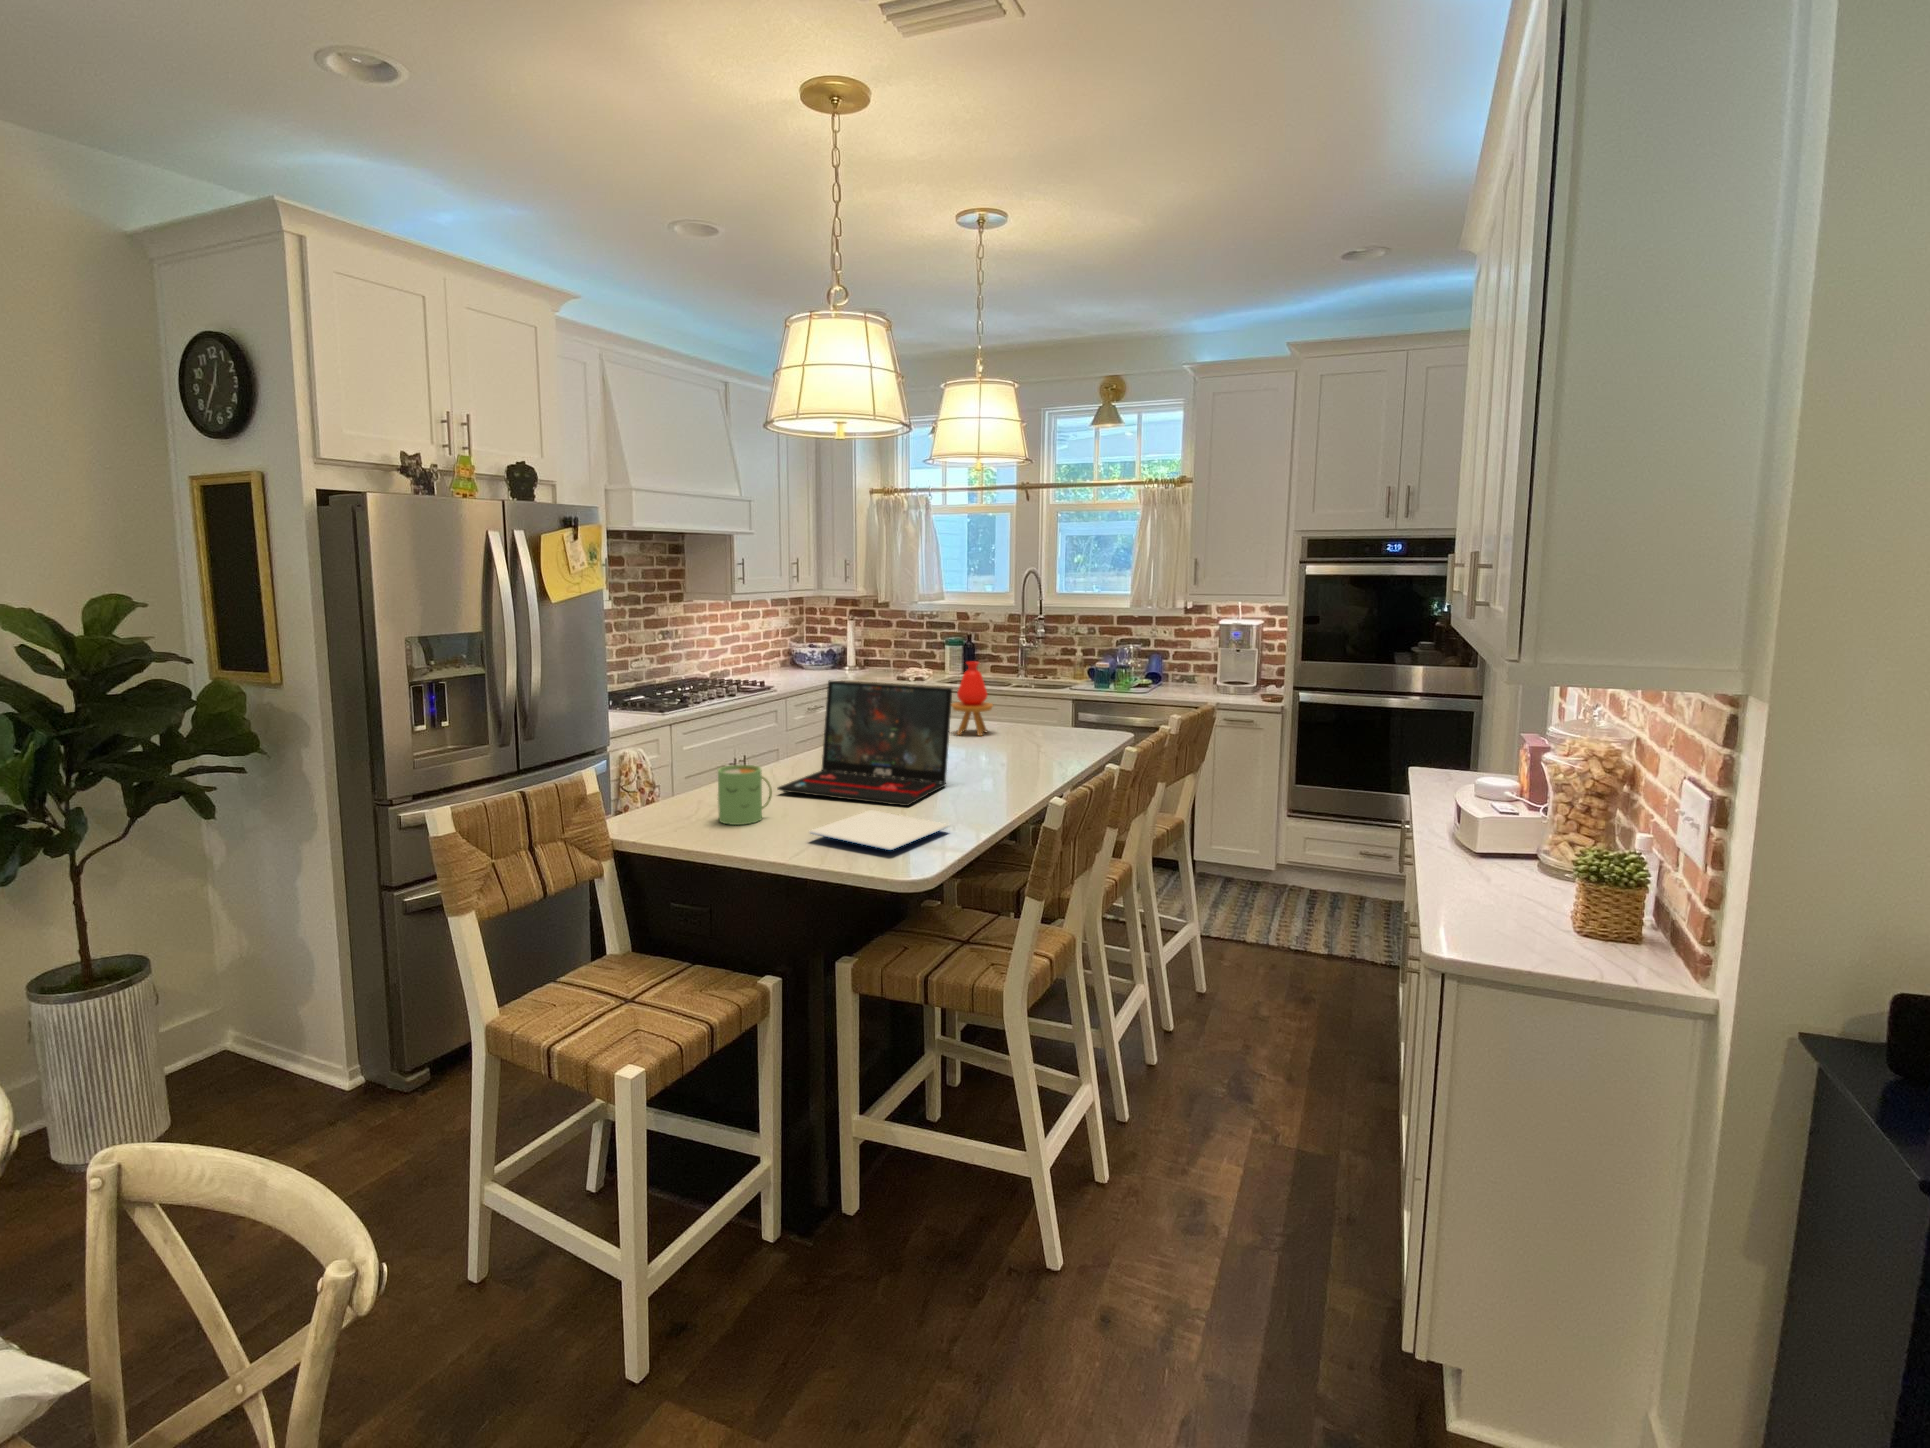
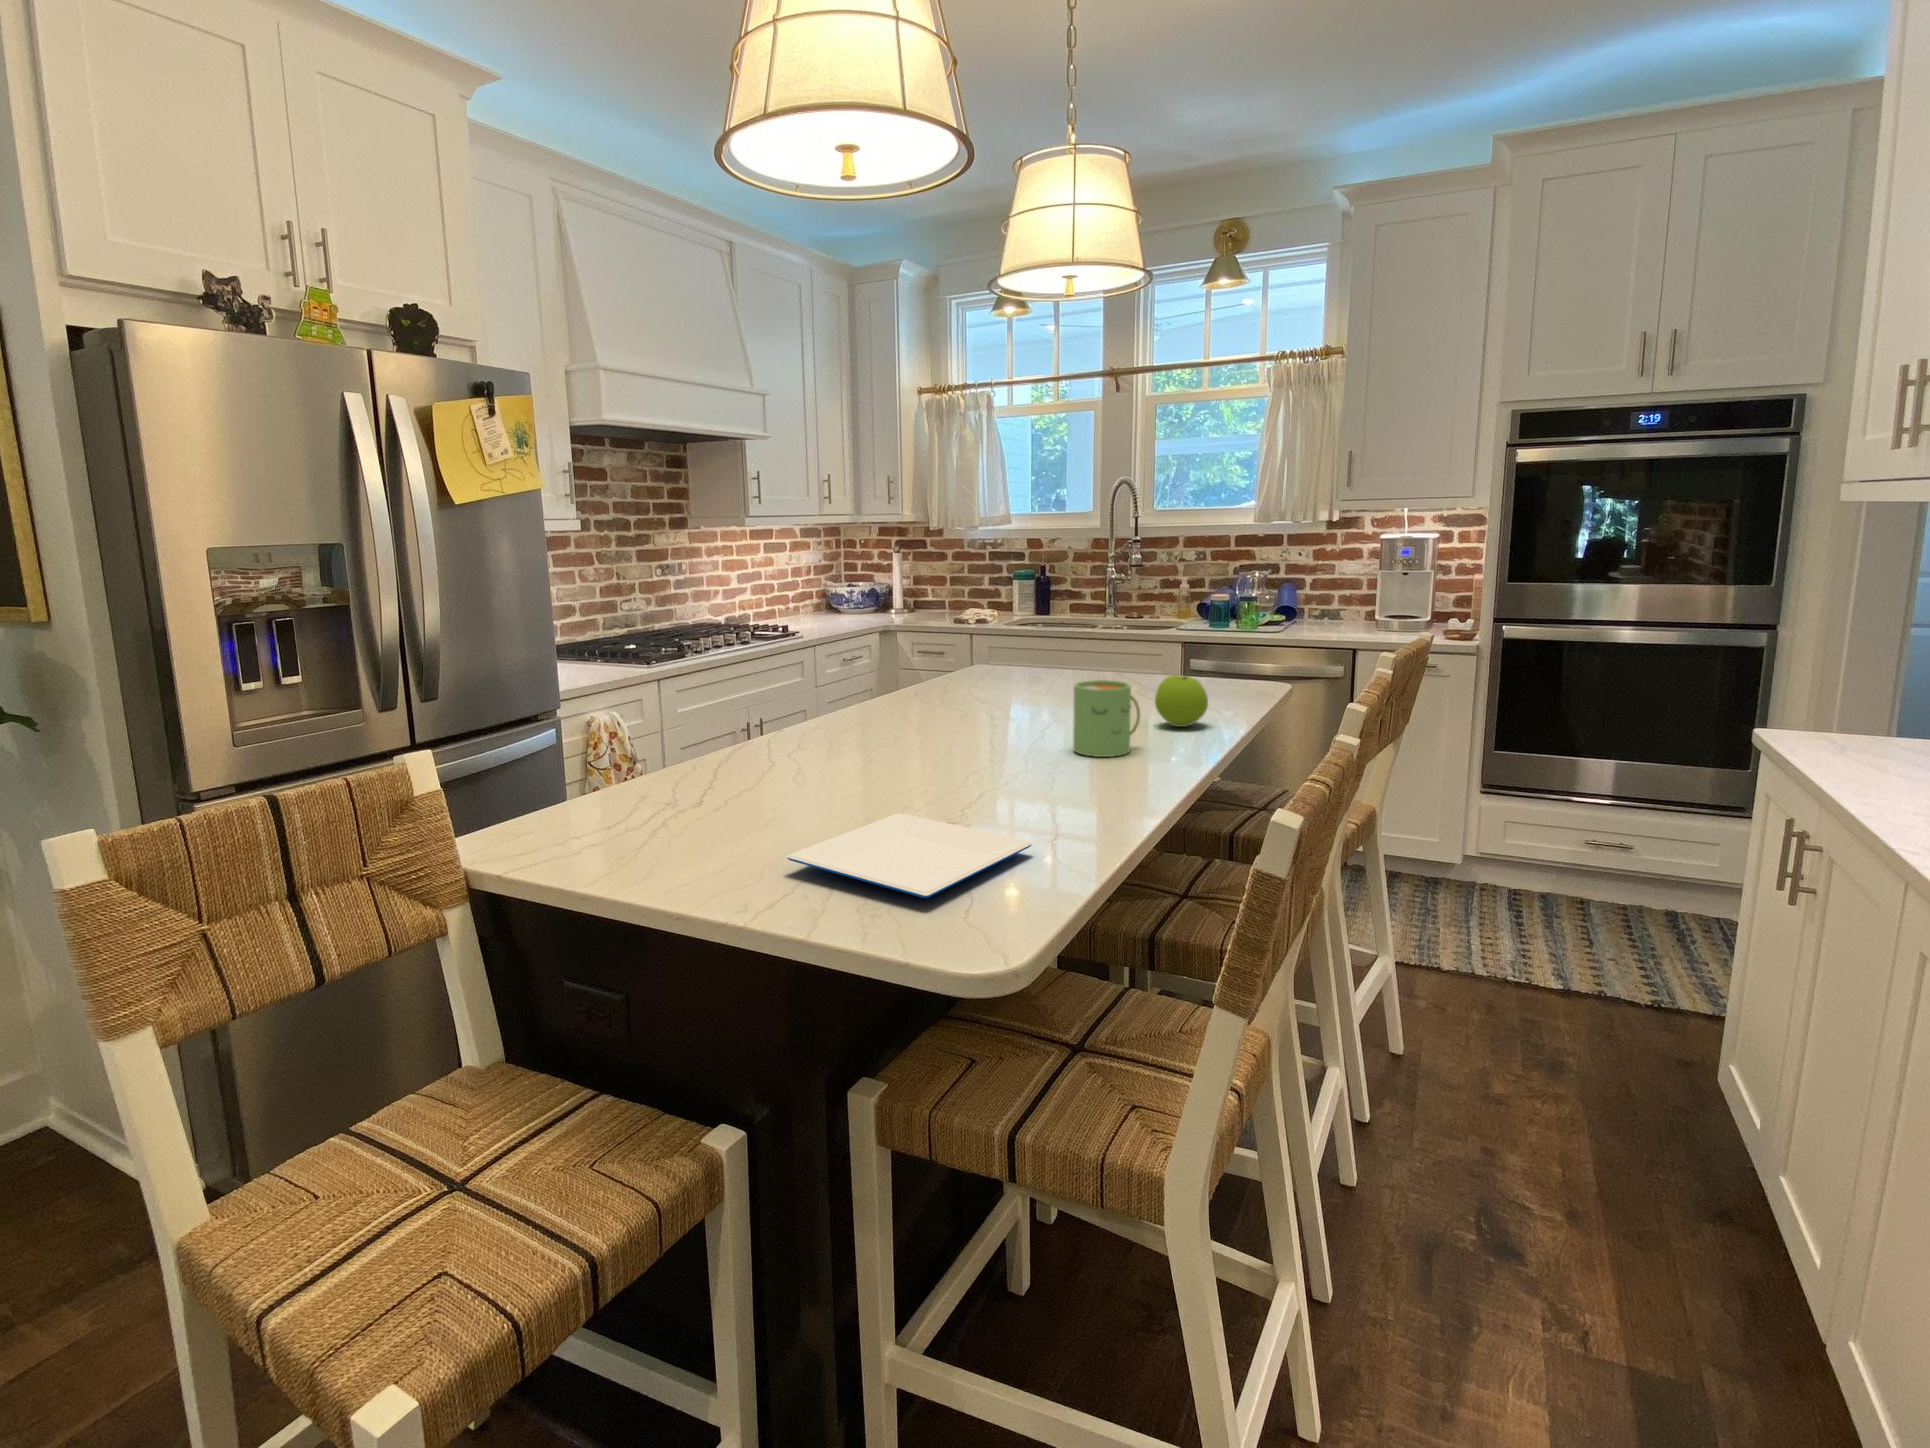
vase: present [951,662,994,736] -> none [1026,586,1086,691]
laptop: present [778,681,952,806] -> none [760,609,1031,804]
apple: none [1035,727,1070,762] -> present [1155,675,1208,727]
mug: present [718,765,772,825] -> present [1073,680,1140,757]

